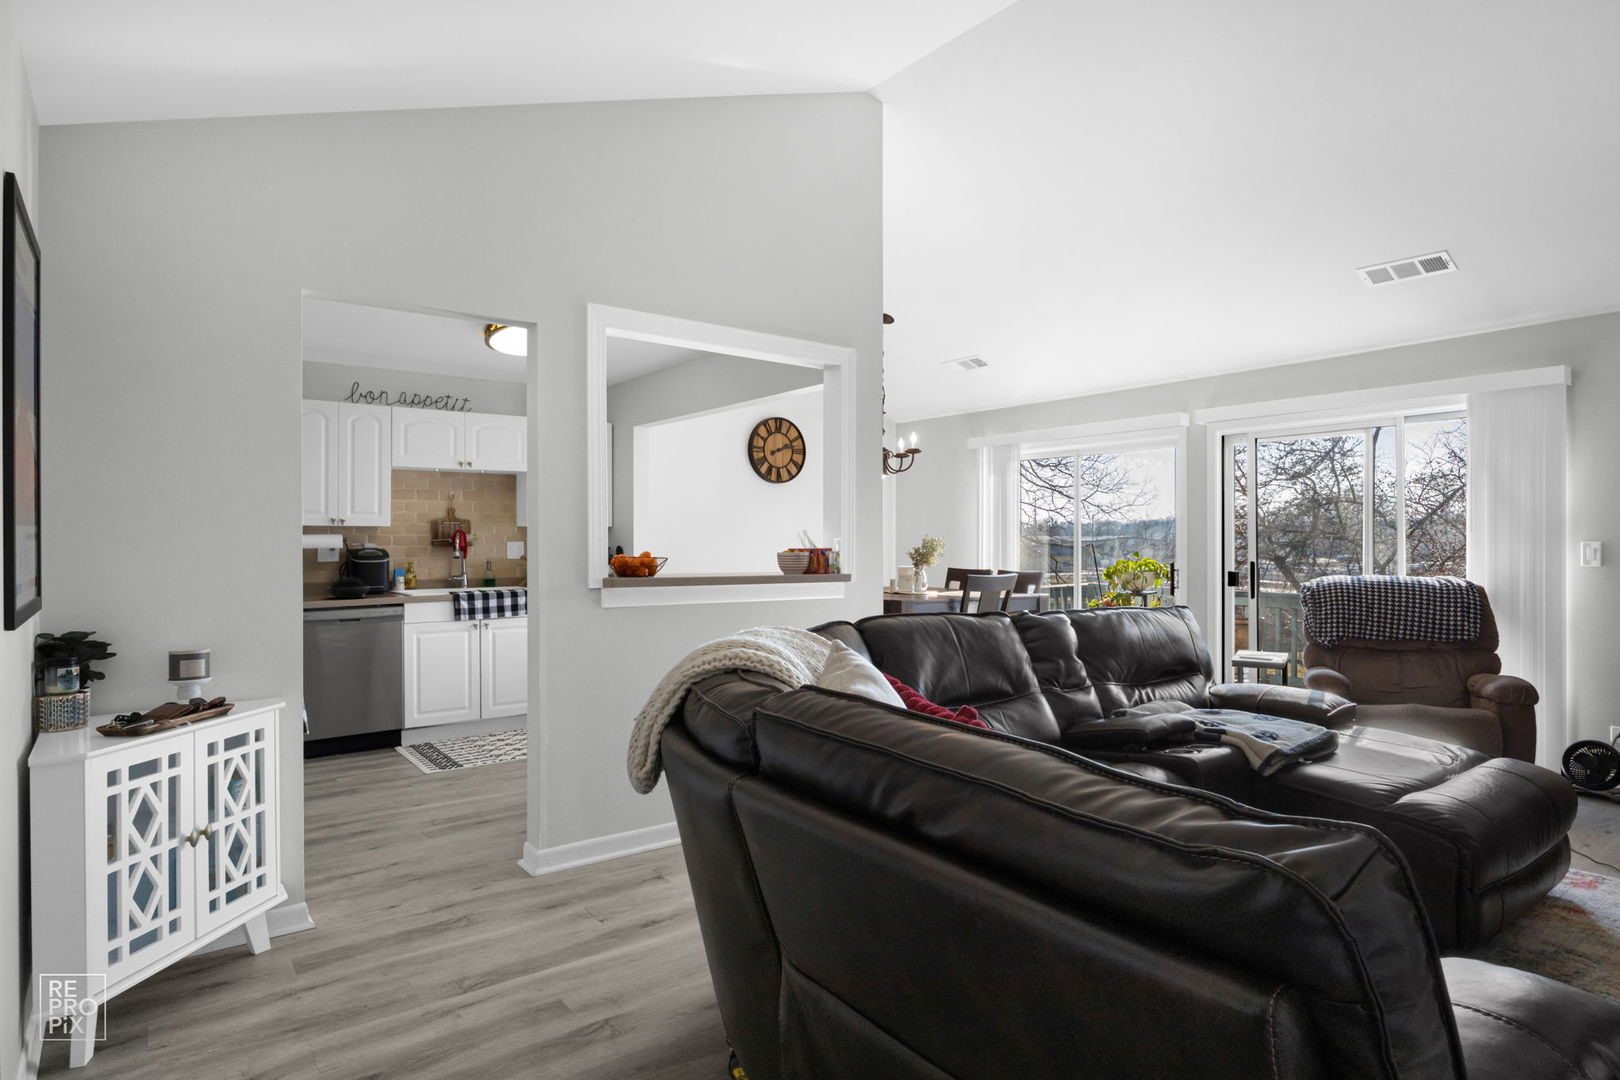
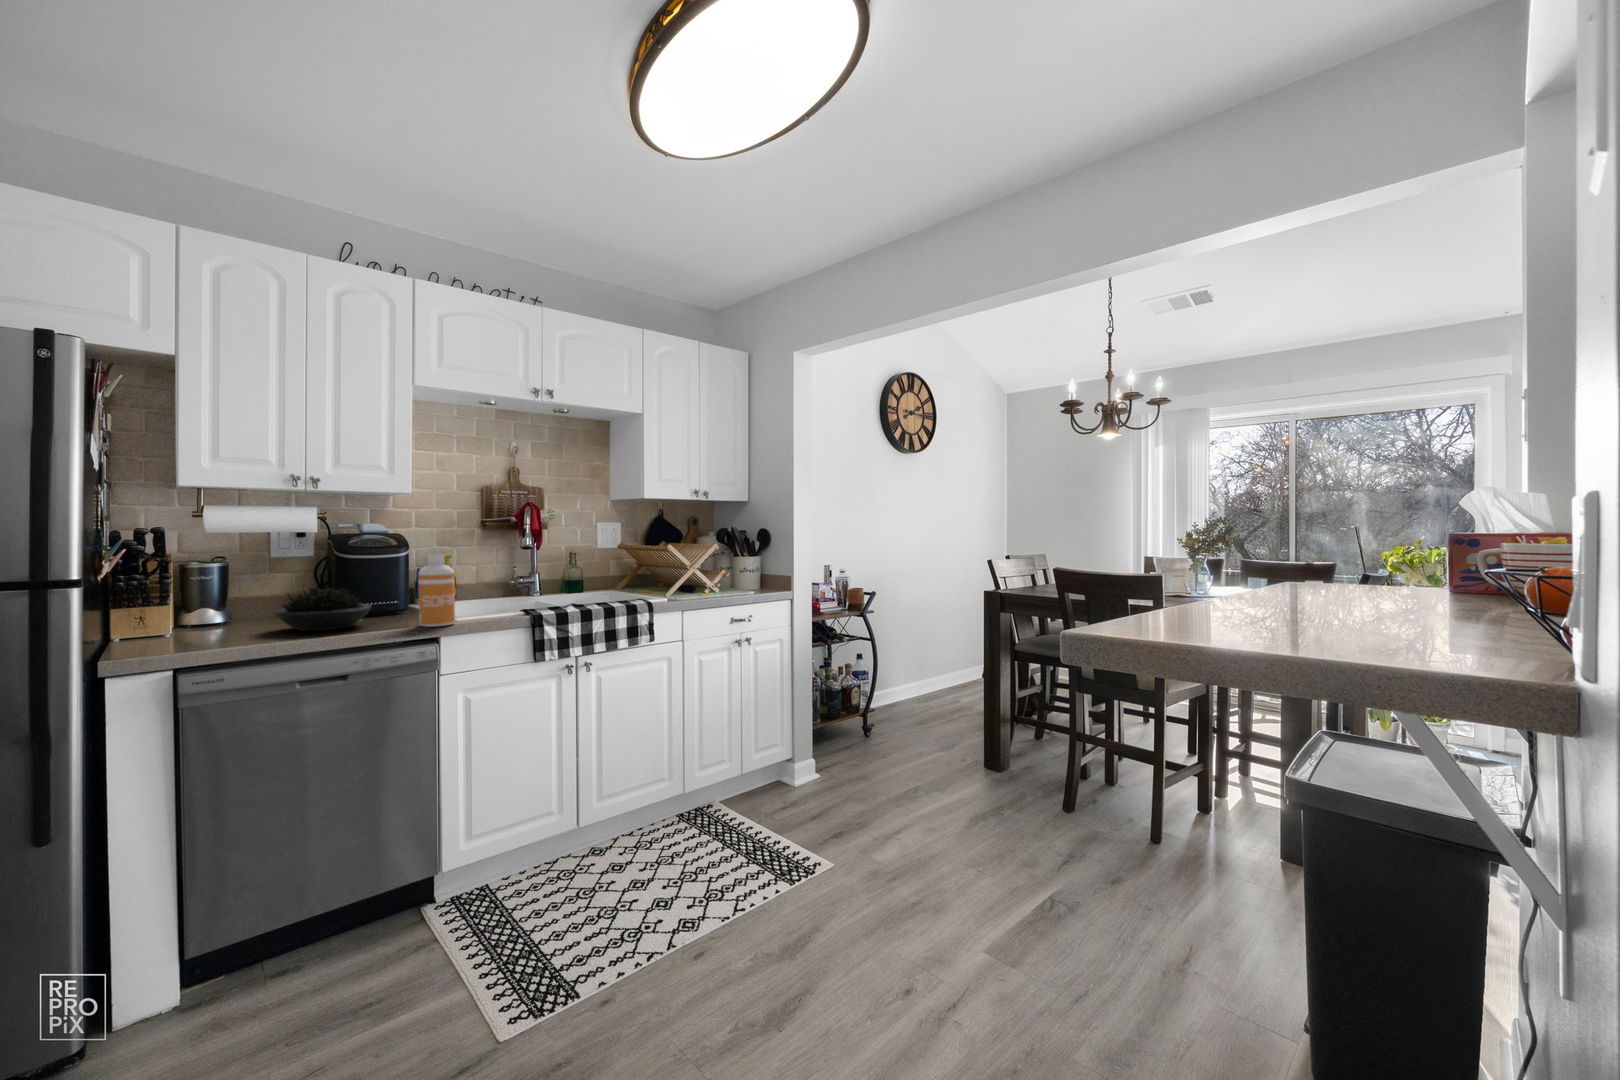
soap dispenser: none [394,556,412,597] -> present [418,546,455,627]

